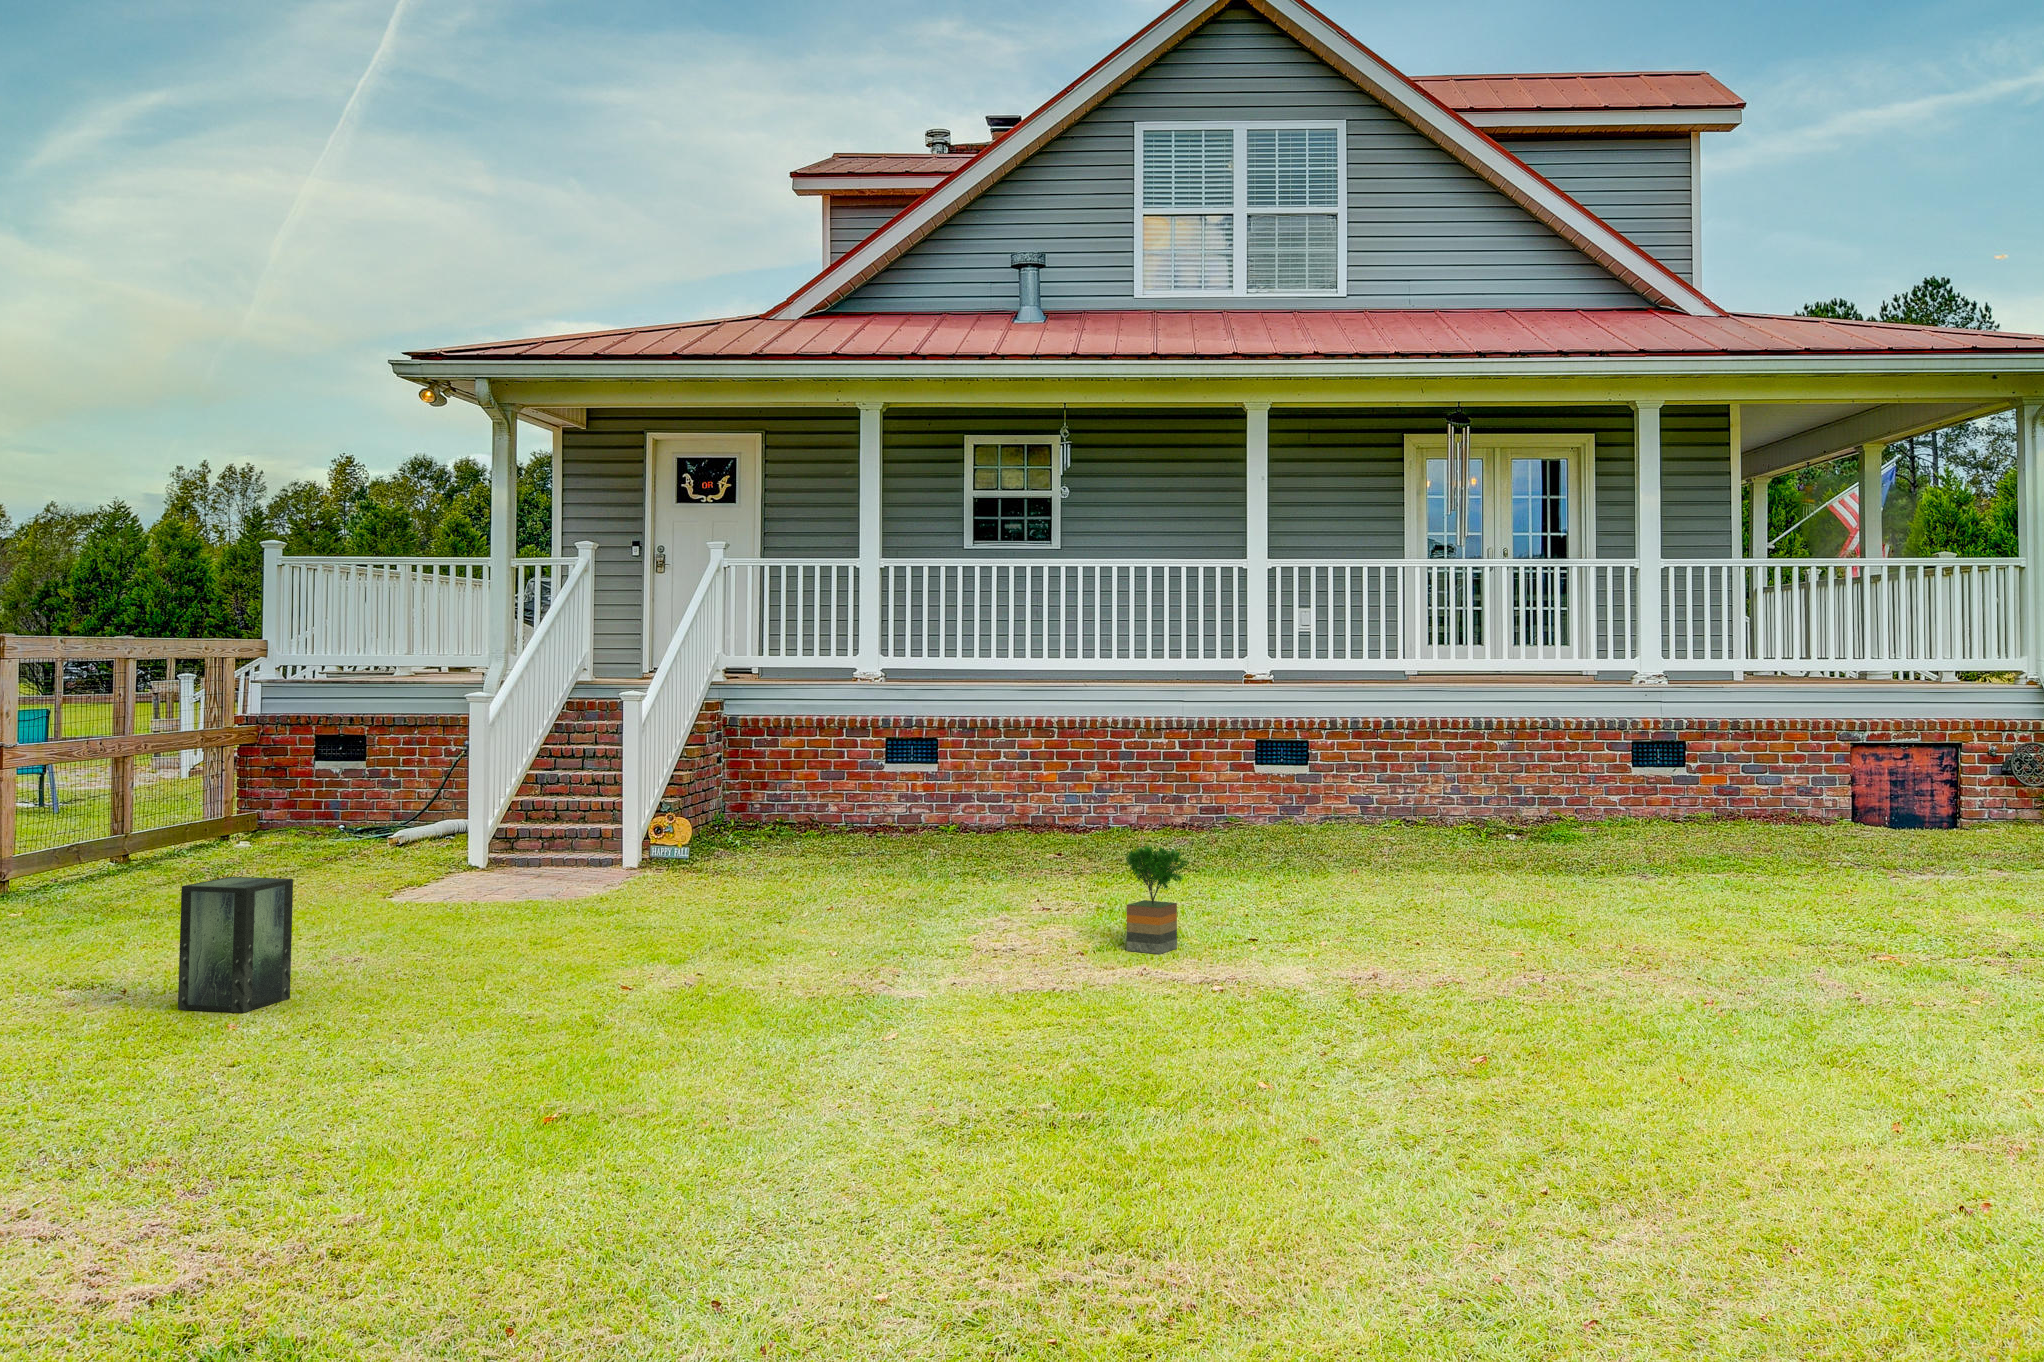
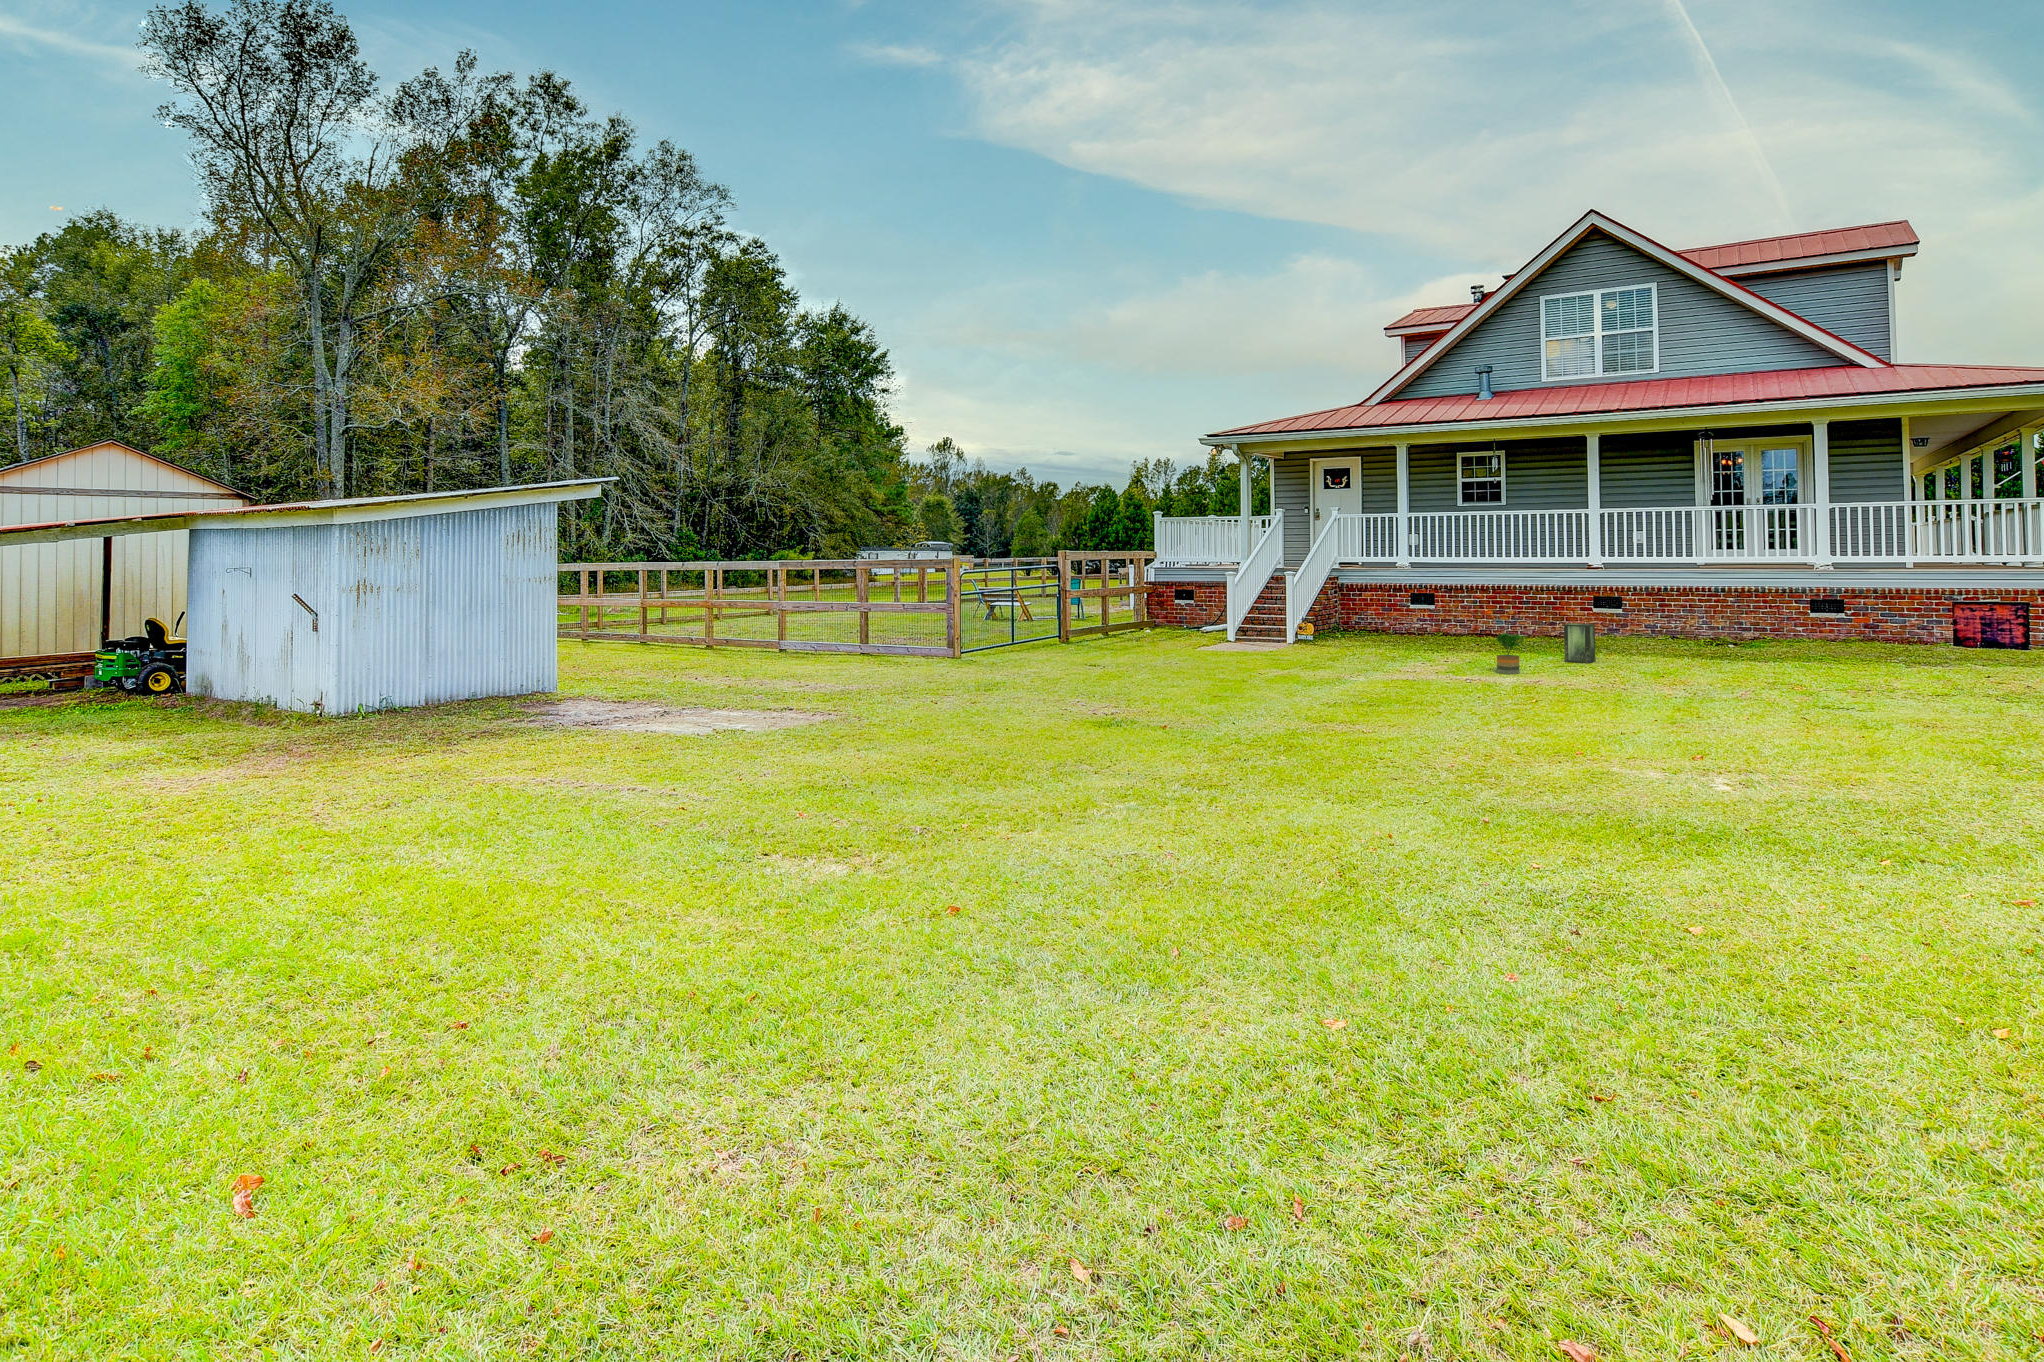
storage box: present [178,877,293,1013] -> present [1564,623,1595,663]

